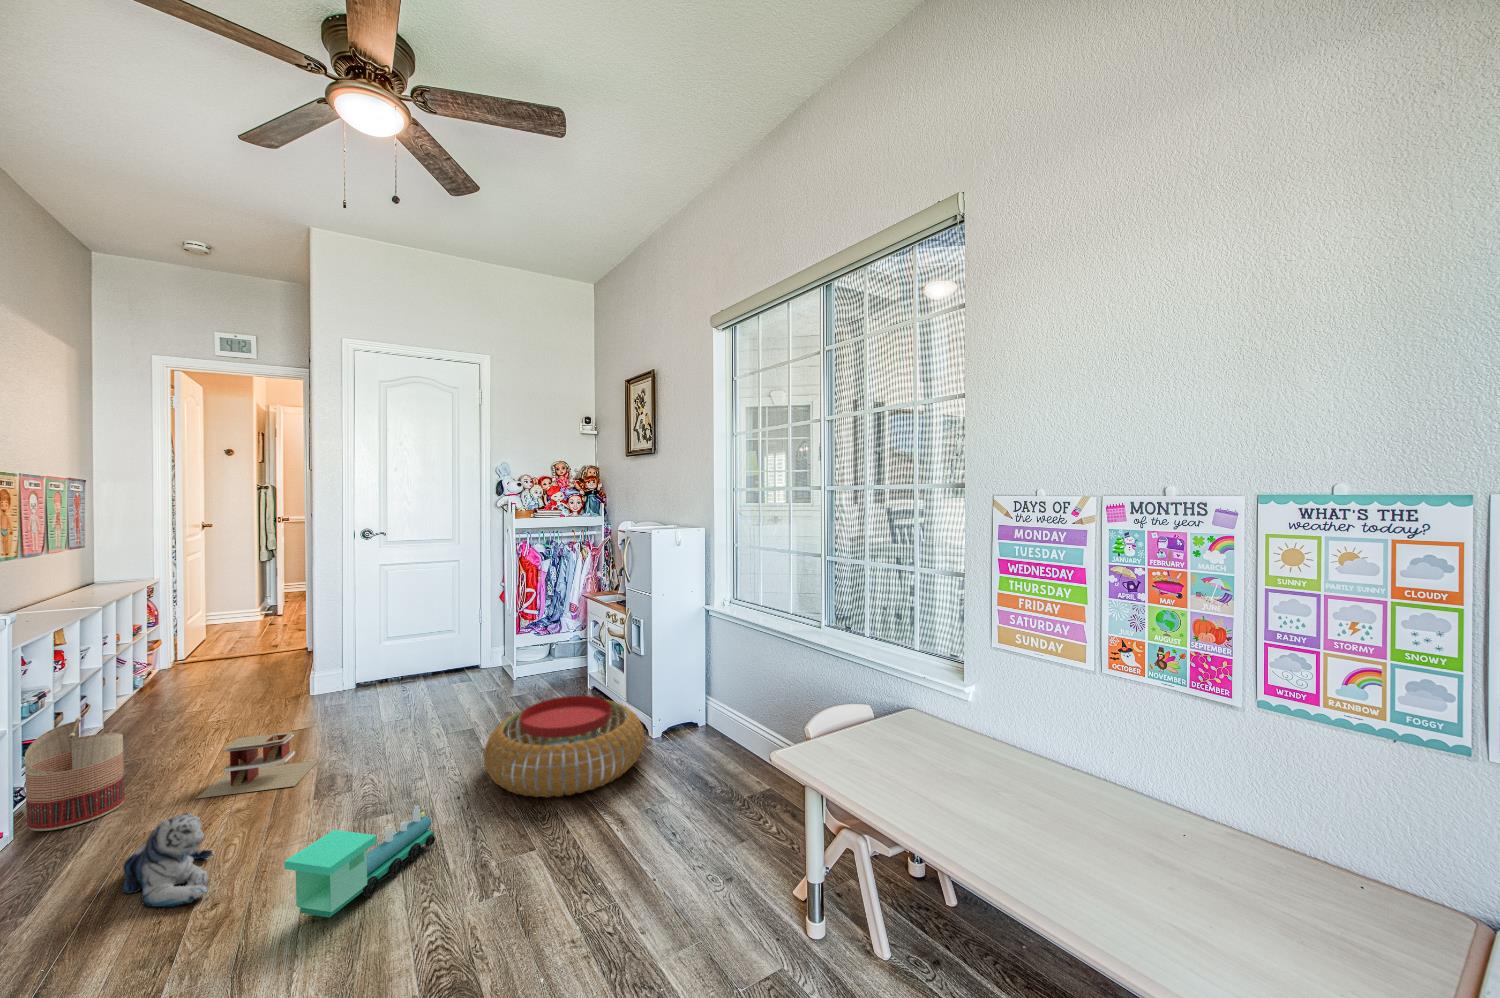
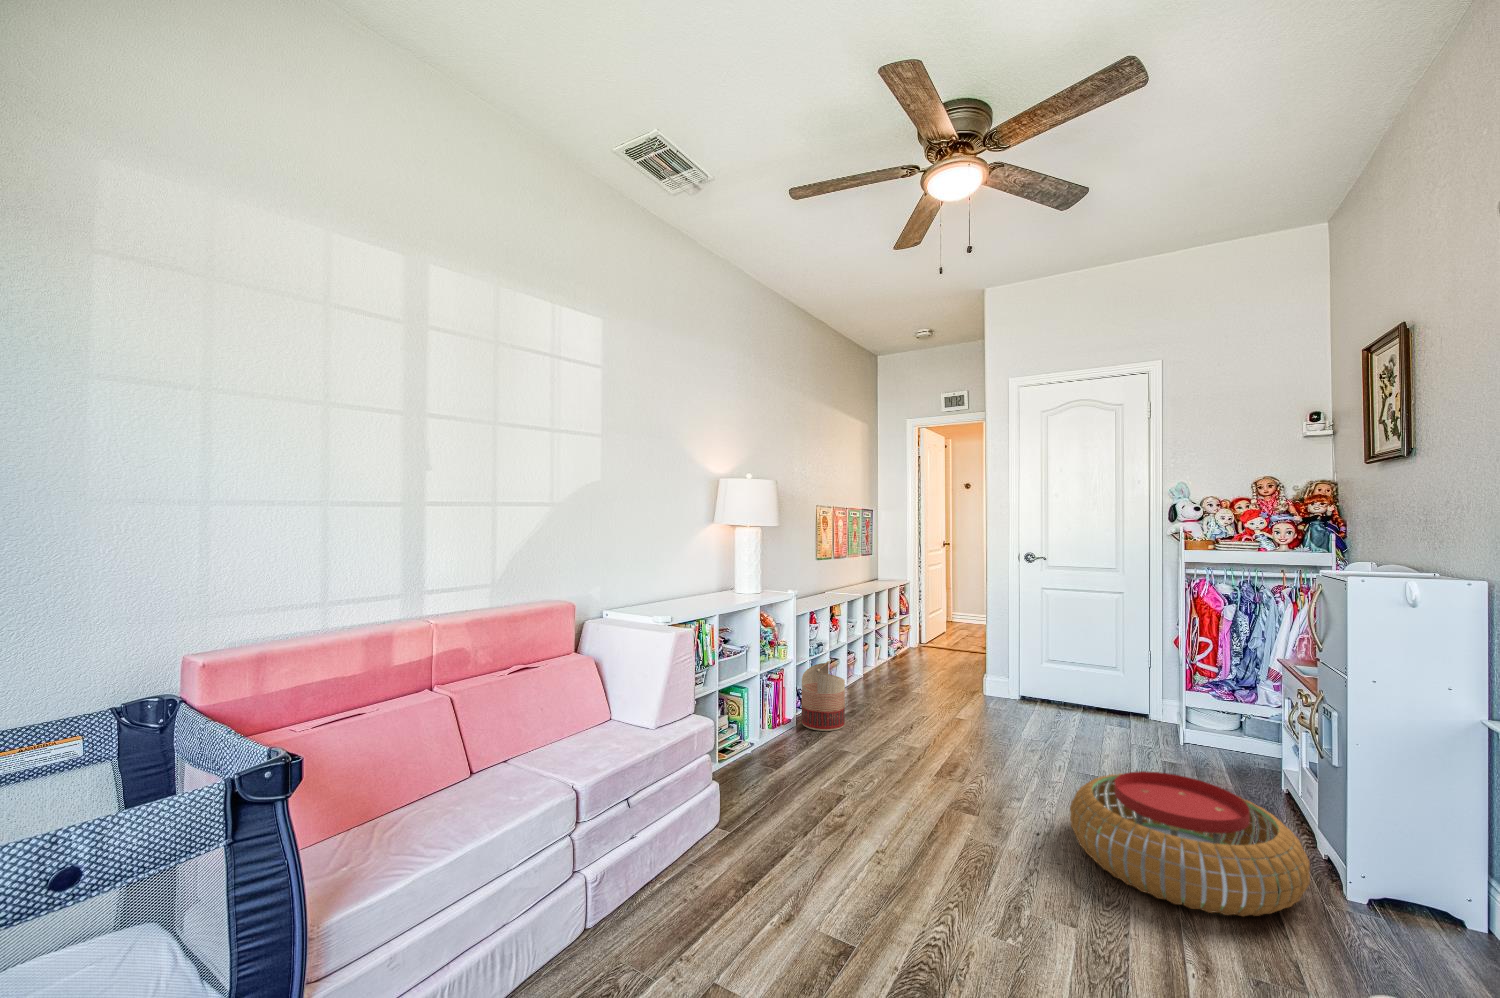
toy house: present [197,732,318,798] -> none [874,707,956,760]
toy train: present [284,806,435,918] -> none [862,798,994,870]
plush toy: present [122,813,212,907] -> none [810,741,858,807]

